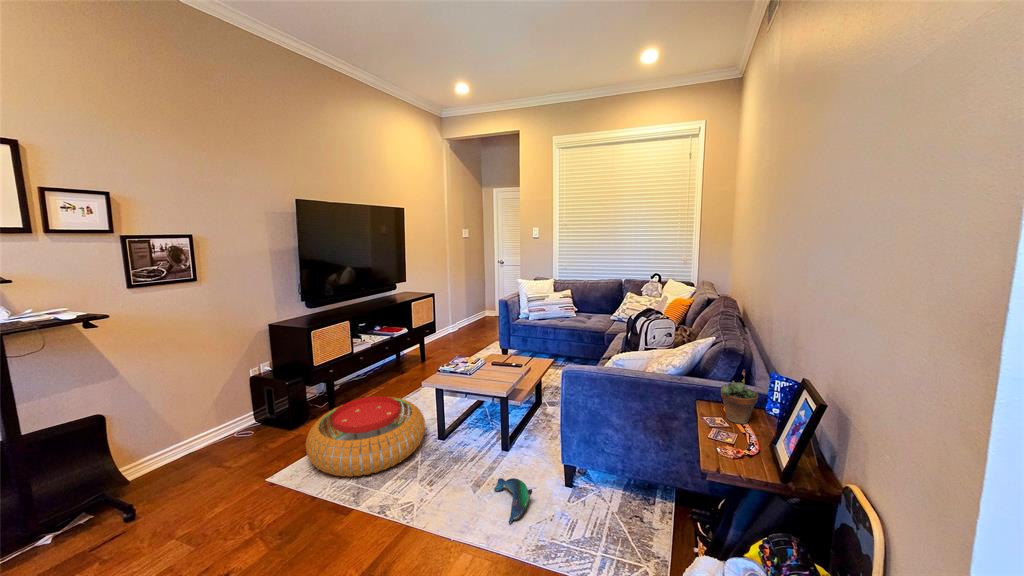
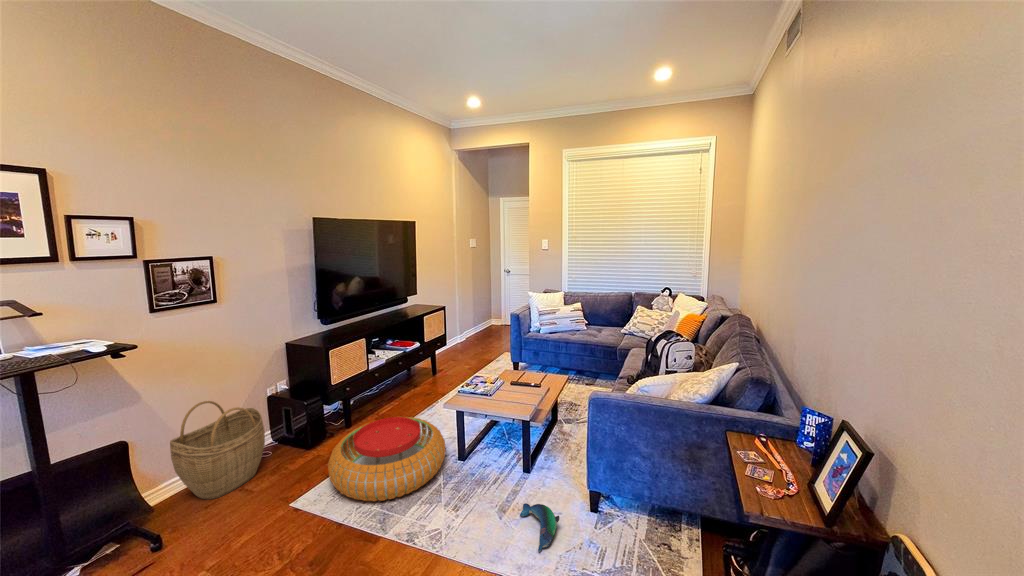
succulent plant: present [721,370,758,424] -> none [754,405,792,459]
woven basket: none [147,378,245,475] -> present [170,401,265,499]

